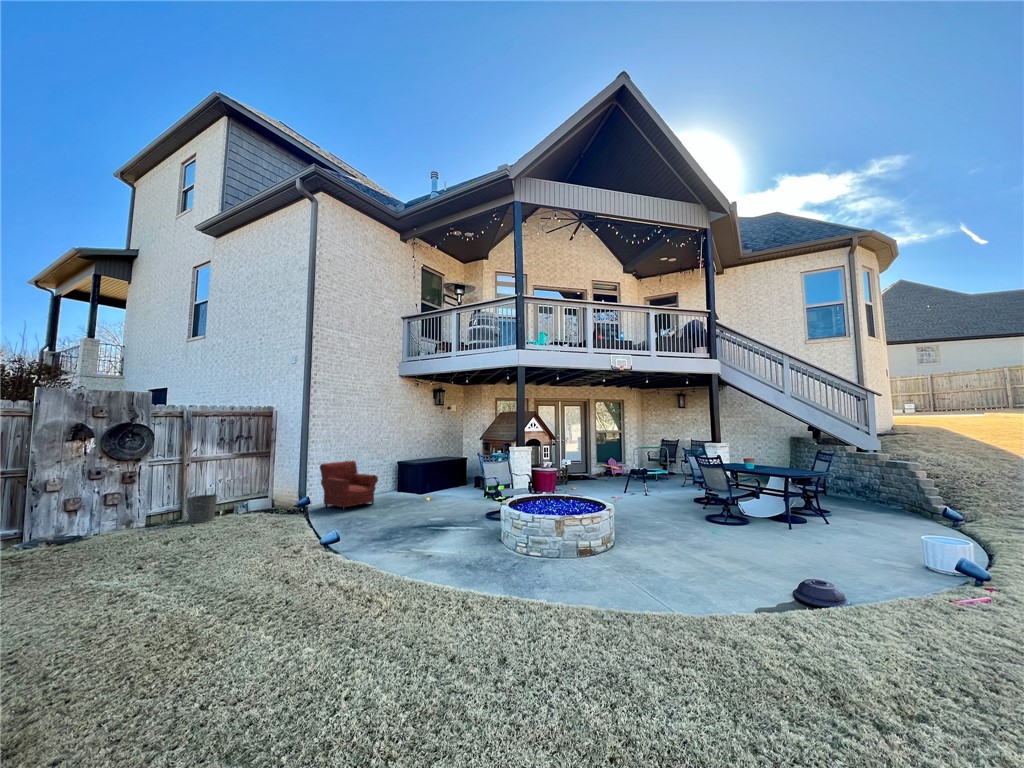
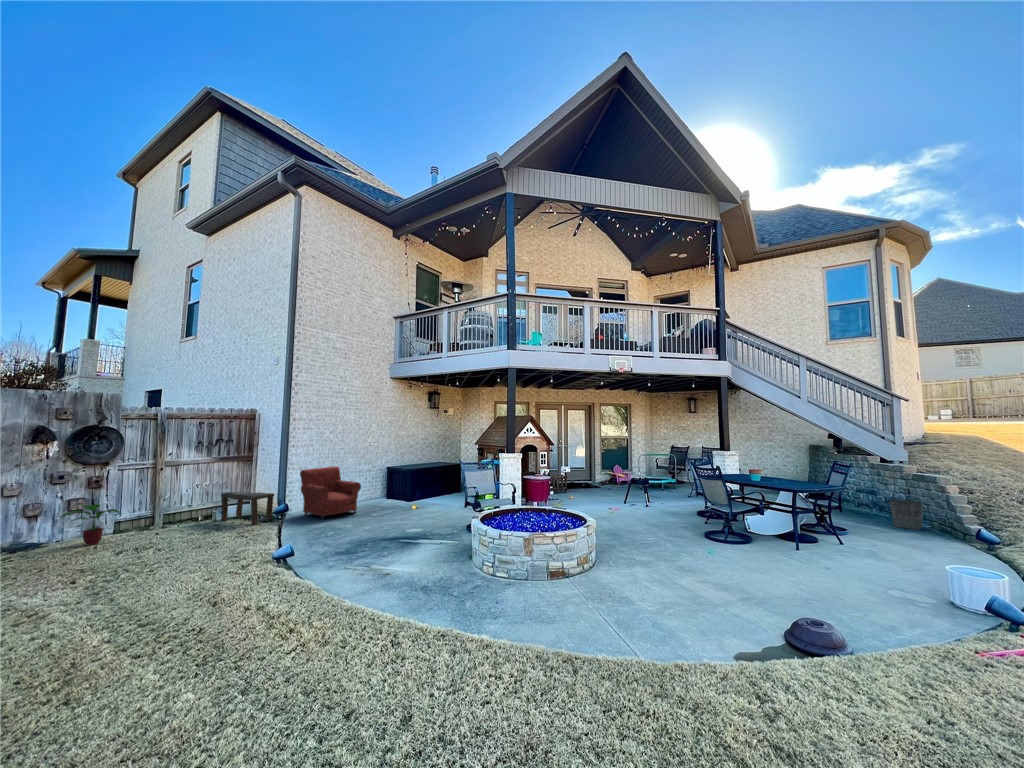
bench: none [246,485,297,516] -> present [221,491,274,525]
bucket: present [186,494,221,523] -> present [889,499,924,529]
potted plant: none [99,497,156,537] -> present [61,504,120,545]

